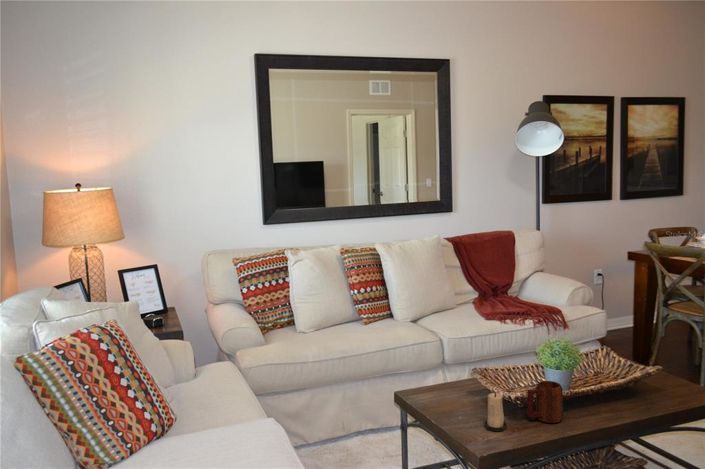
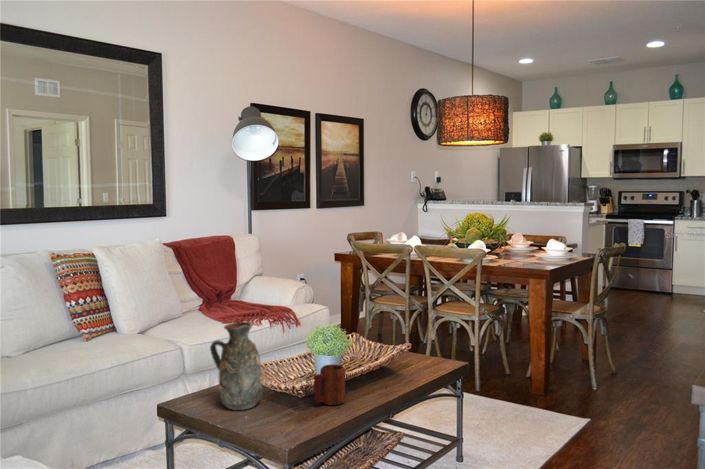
decorative vase: none [435,329,480,411] -> present [210,322,262,410]
candle: present [484,392,507,431] -> none [276,380,299,421]

